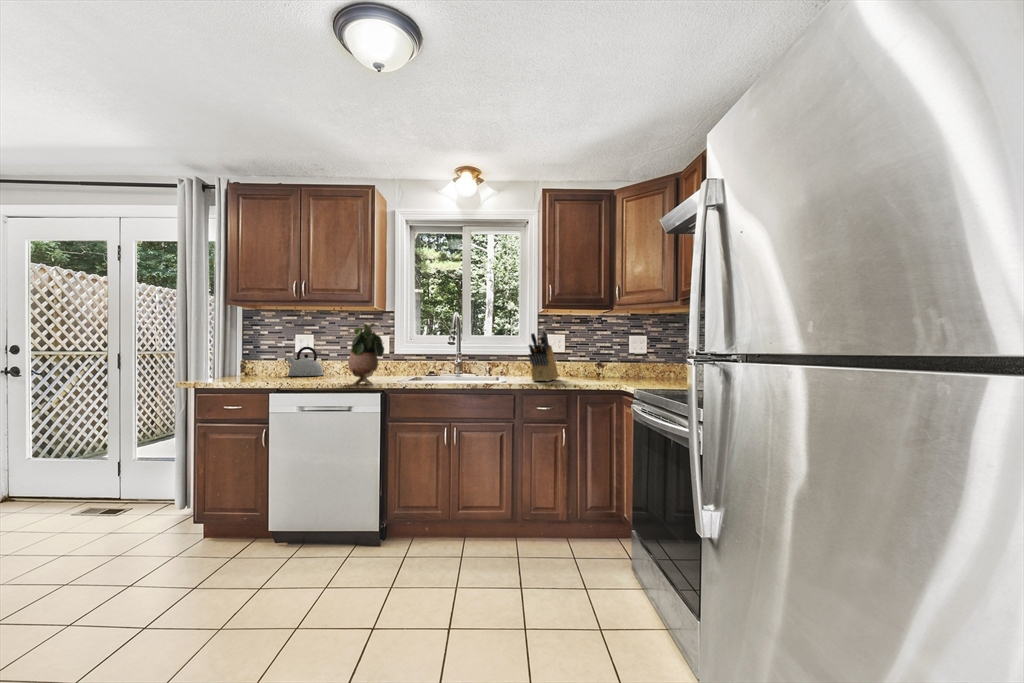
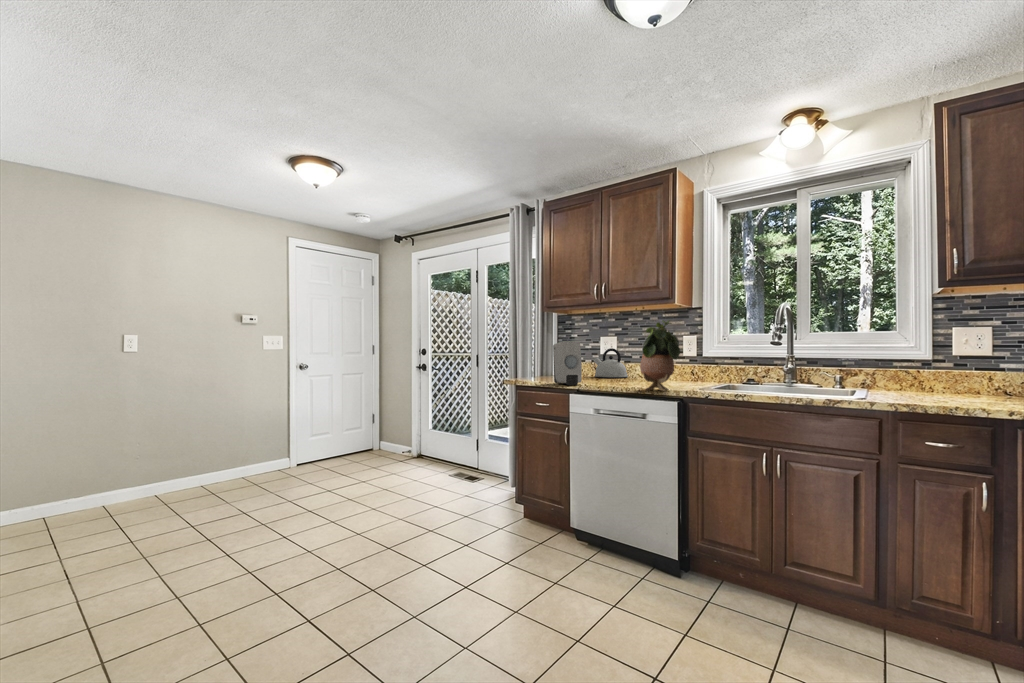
knife block: present [528,330,558,381] -> none [914,319,982,403]
soap dispenser: none [250,339,285,384] -> present [553,341,582,385]

